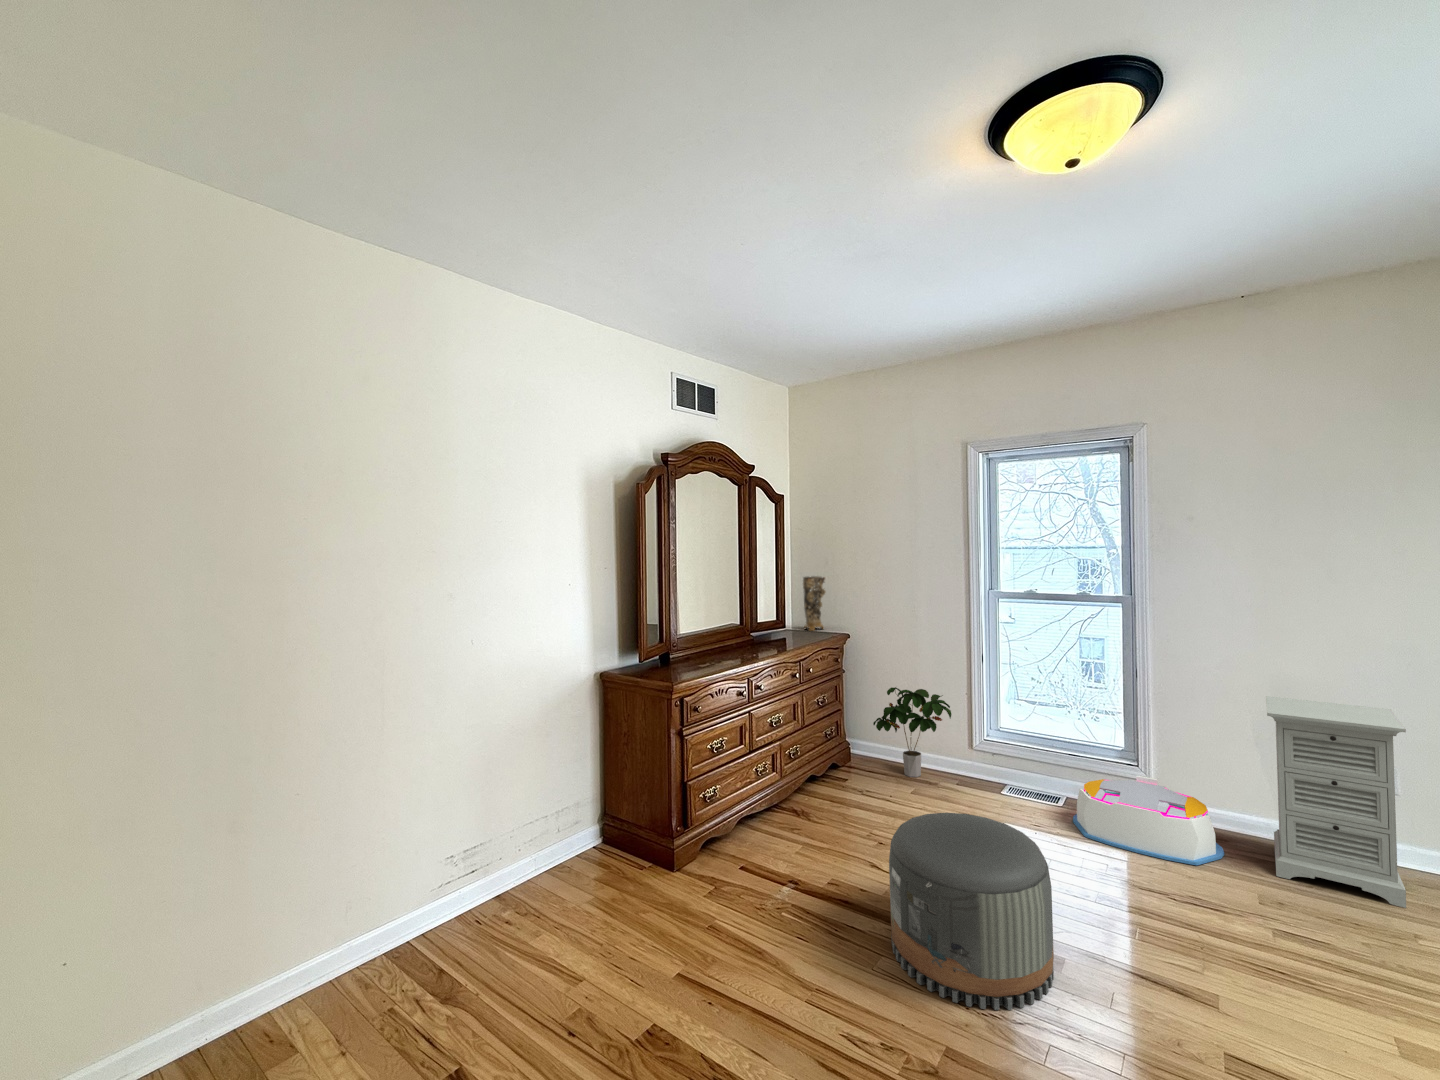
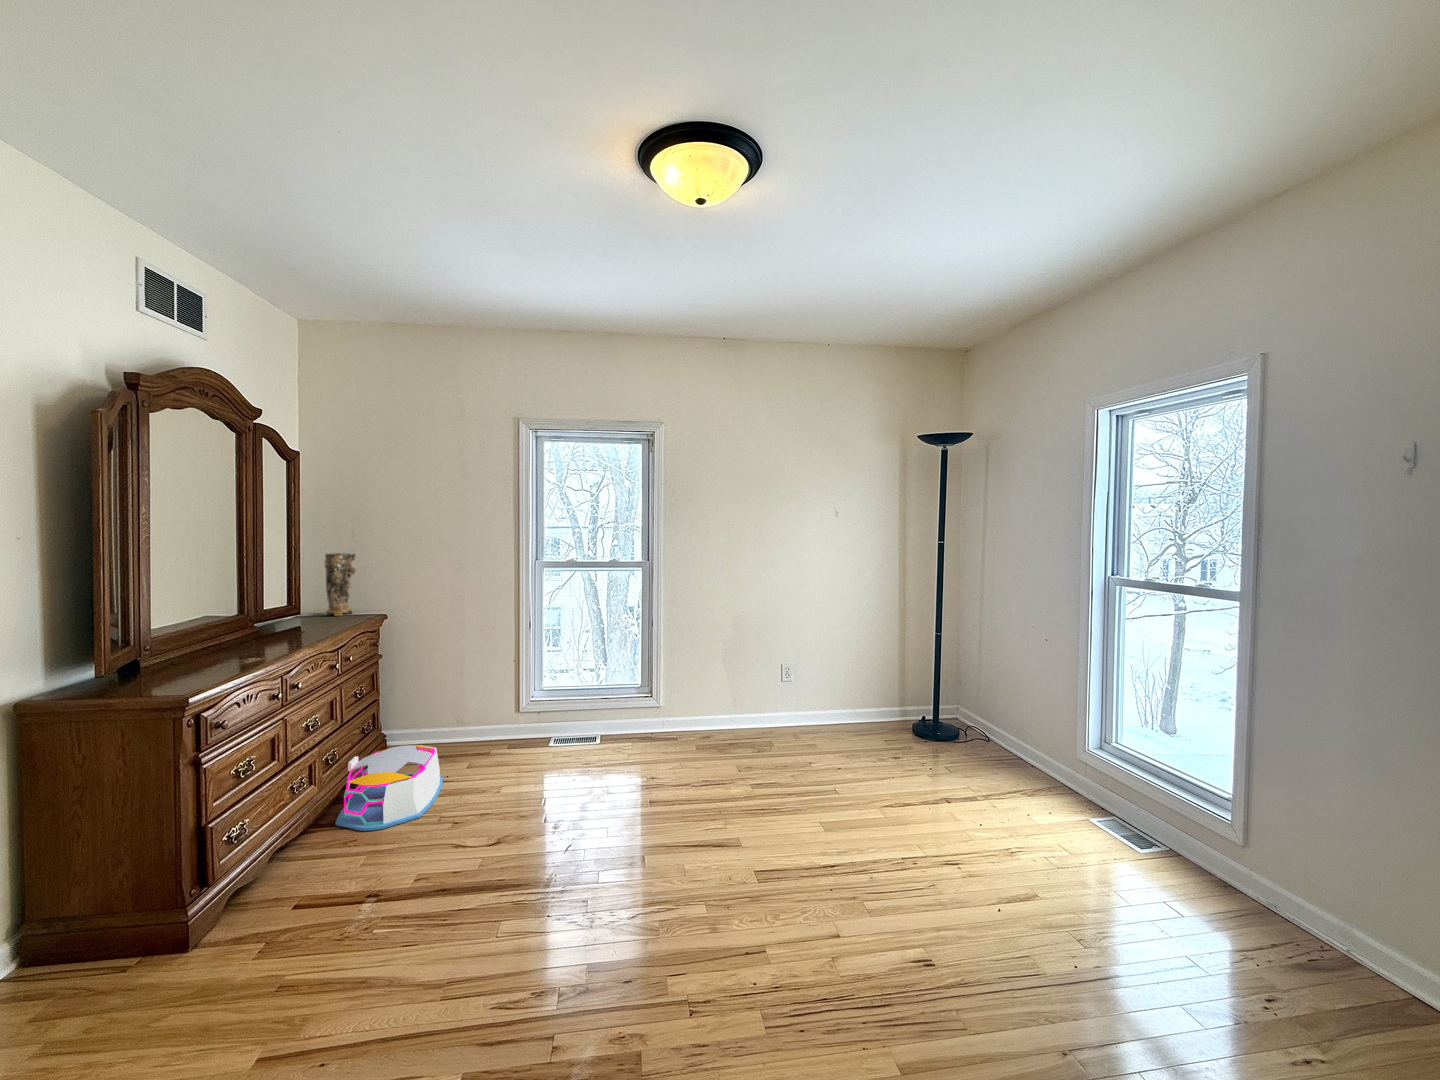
potted plant: present [873,687,951,777] -> none [418,663,503,752]
nightstand: present [1266,696,1406,908] -> none [726,628,796,748]
storage bin: present [1073,776,1224,865] -> present [336,745,443,831]
pouf: present [889,813,1054,1010] -> none [502,759,643,927]

